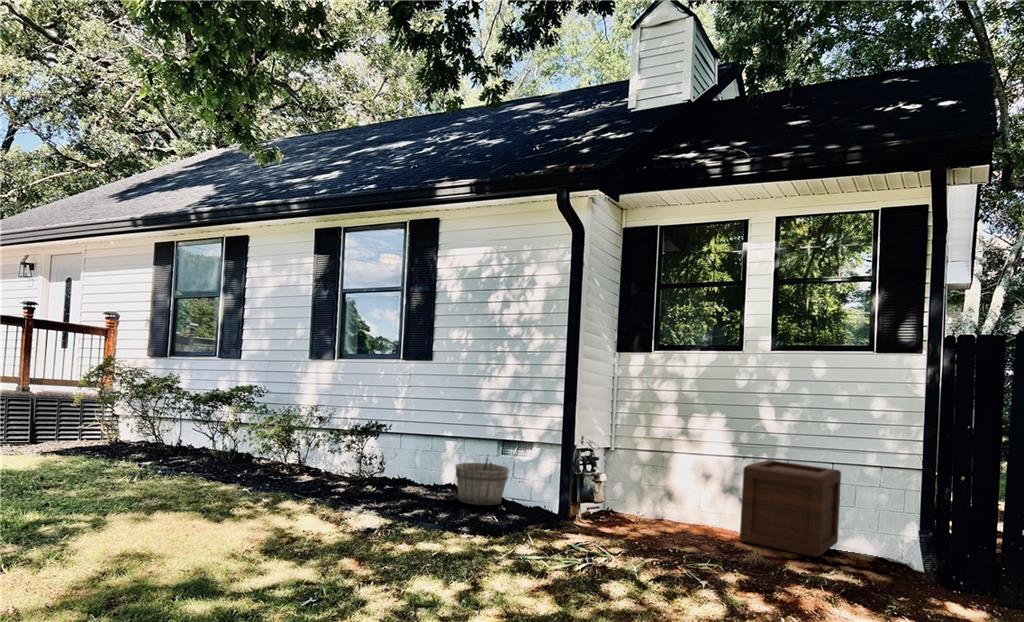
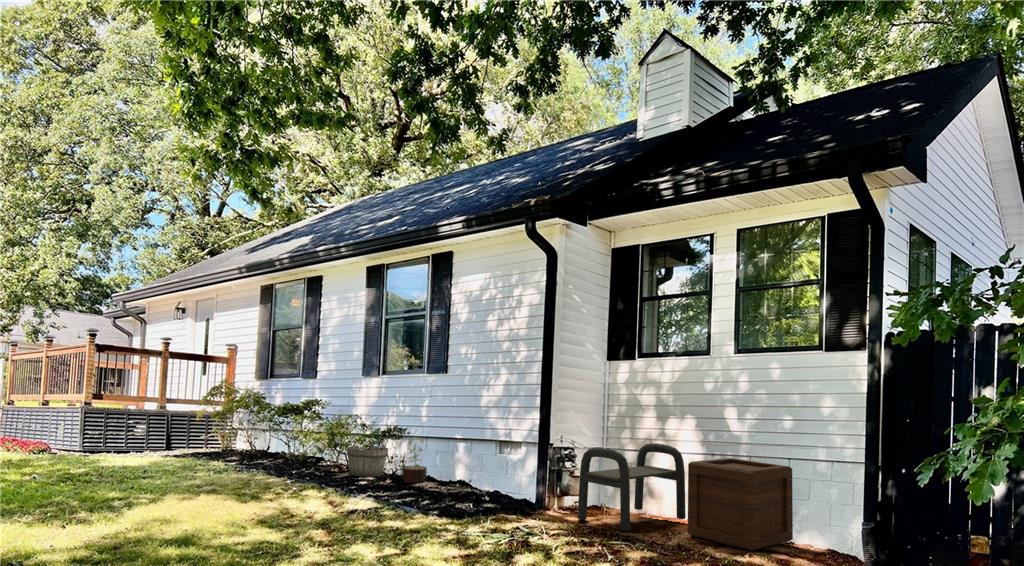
decorative plant: none [375,430,405,484] -> present [402,437,427,483]
bench: none [614,443,715,538] -> present [578,443,686,531]
wooden bucket: present [456,455,509,505] -> present [346,441,389,476]

